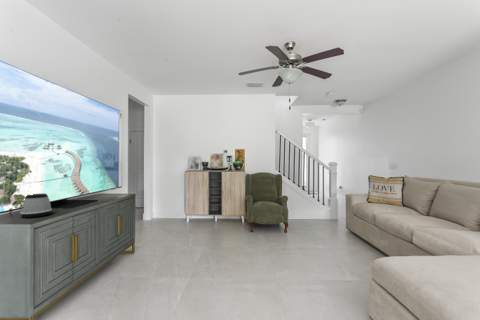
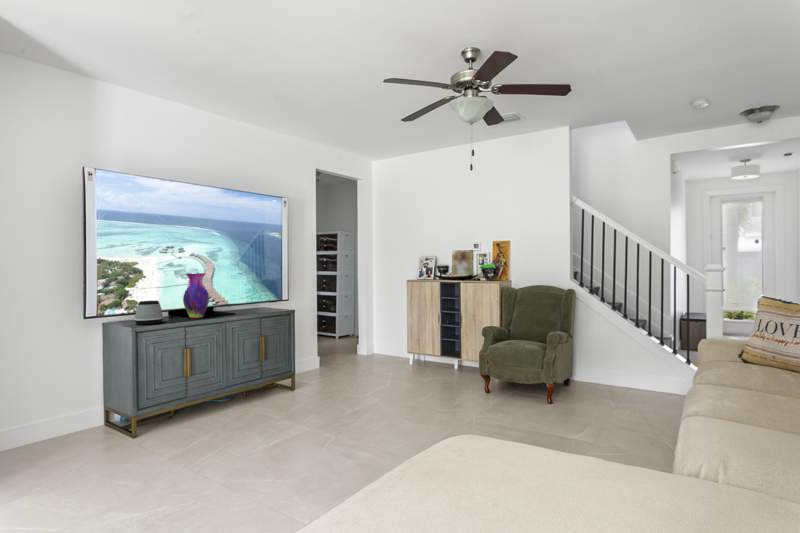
vase: none [58,168,83,207] -> present [183,273,209,318]

